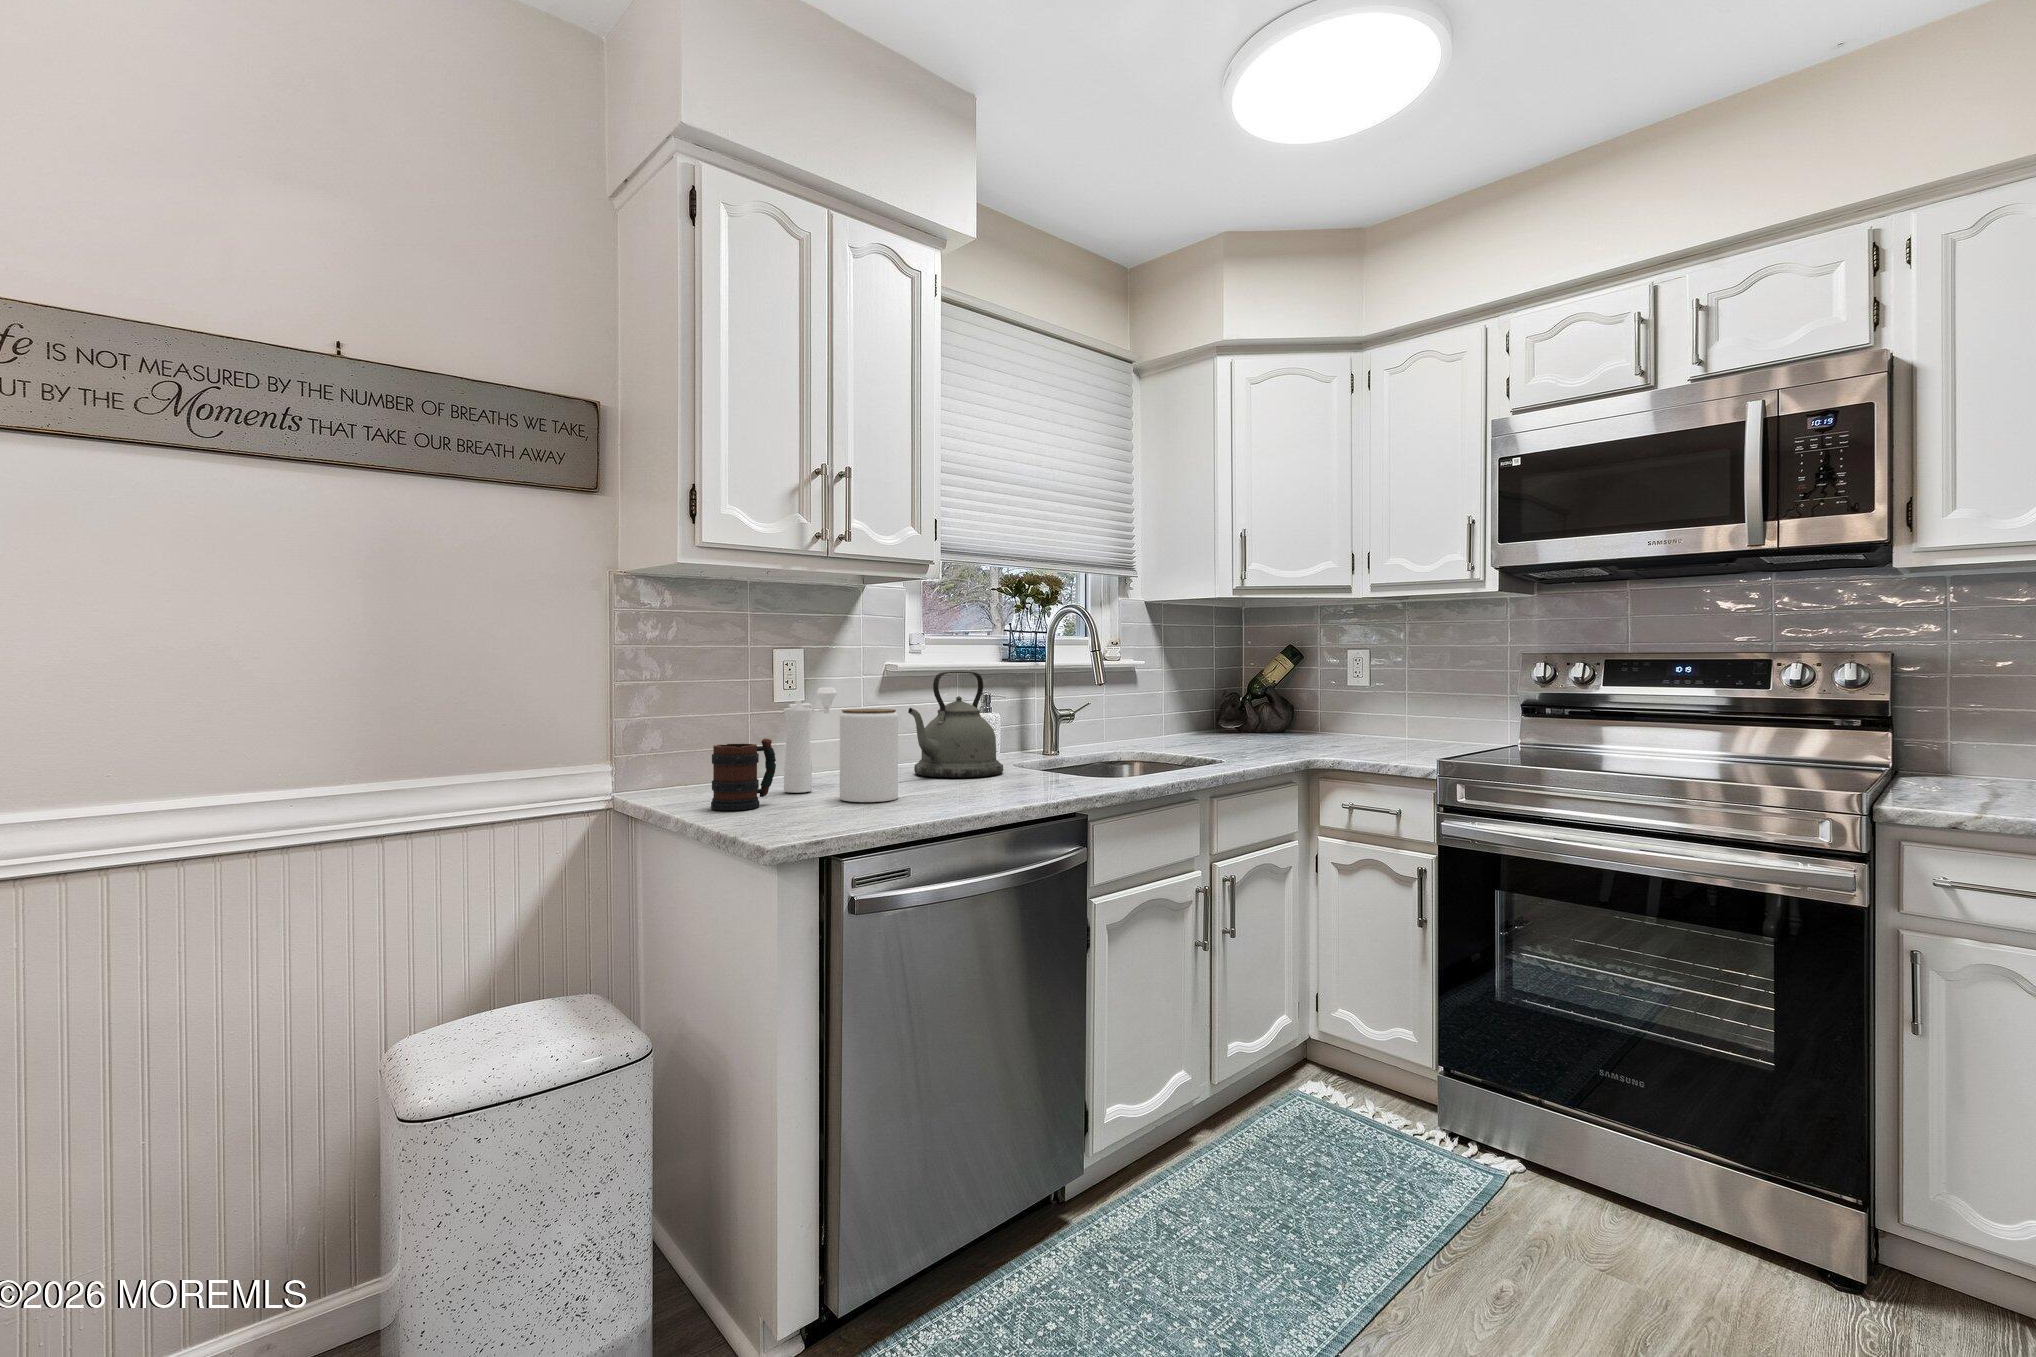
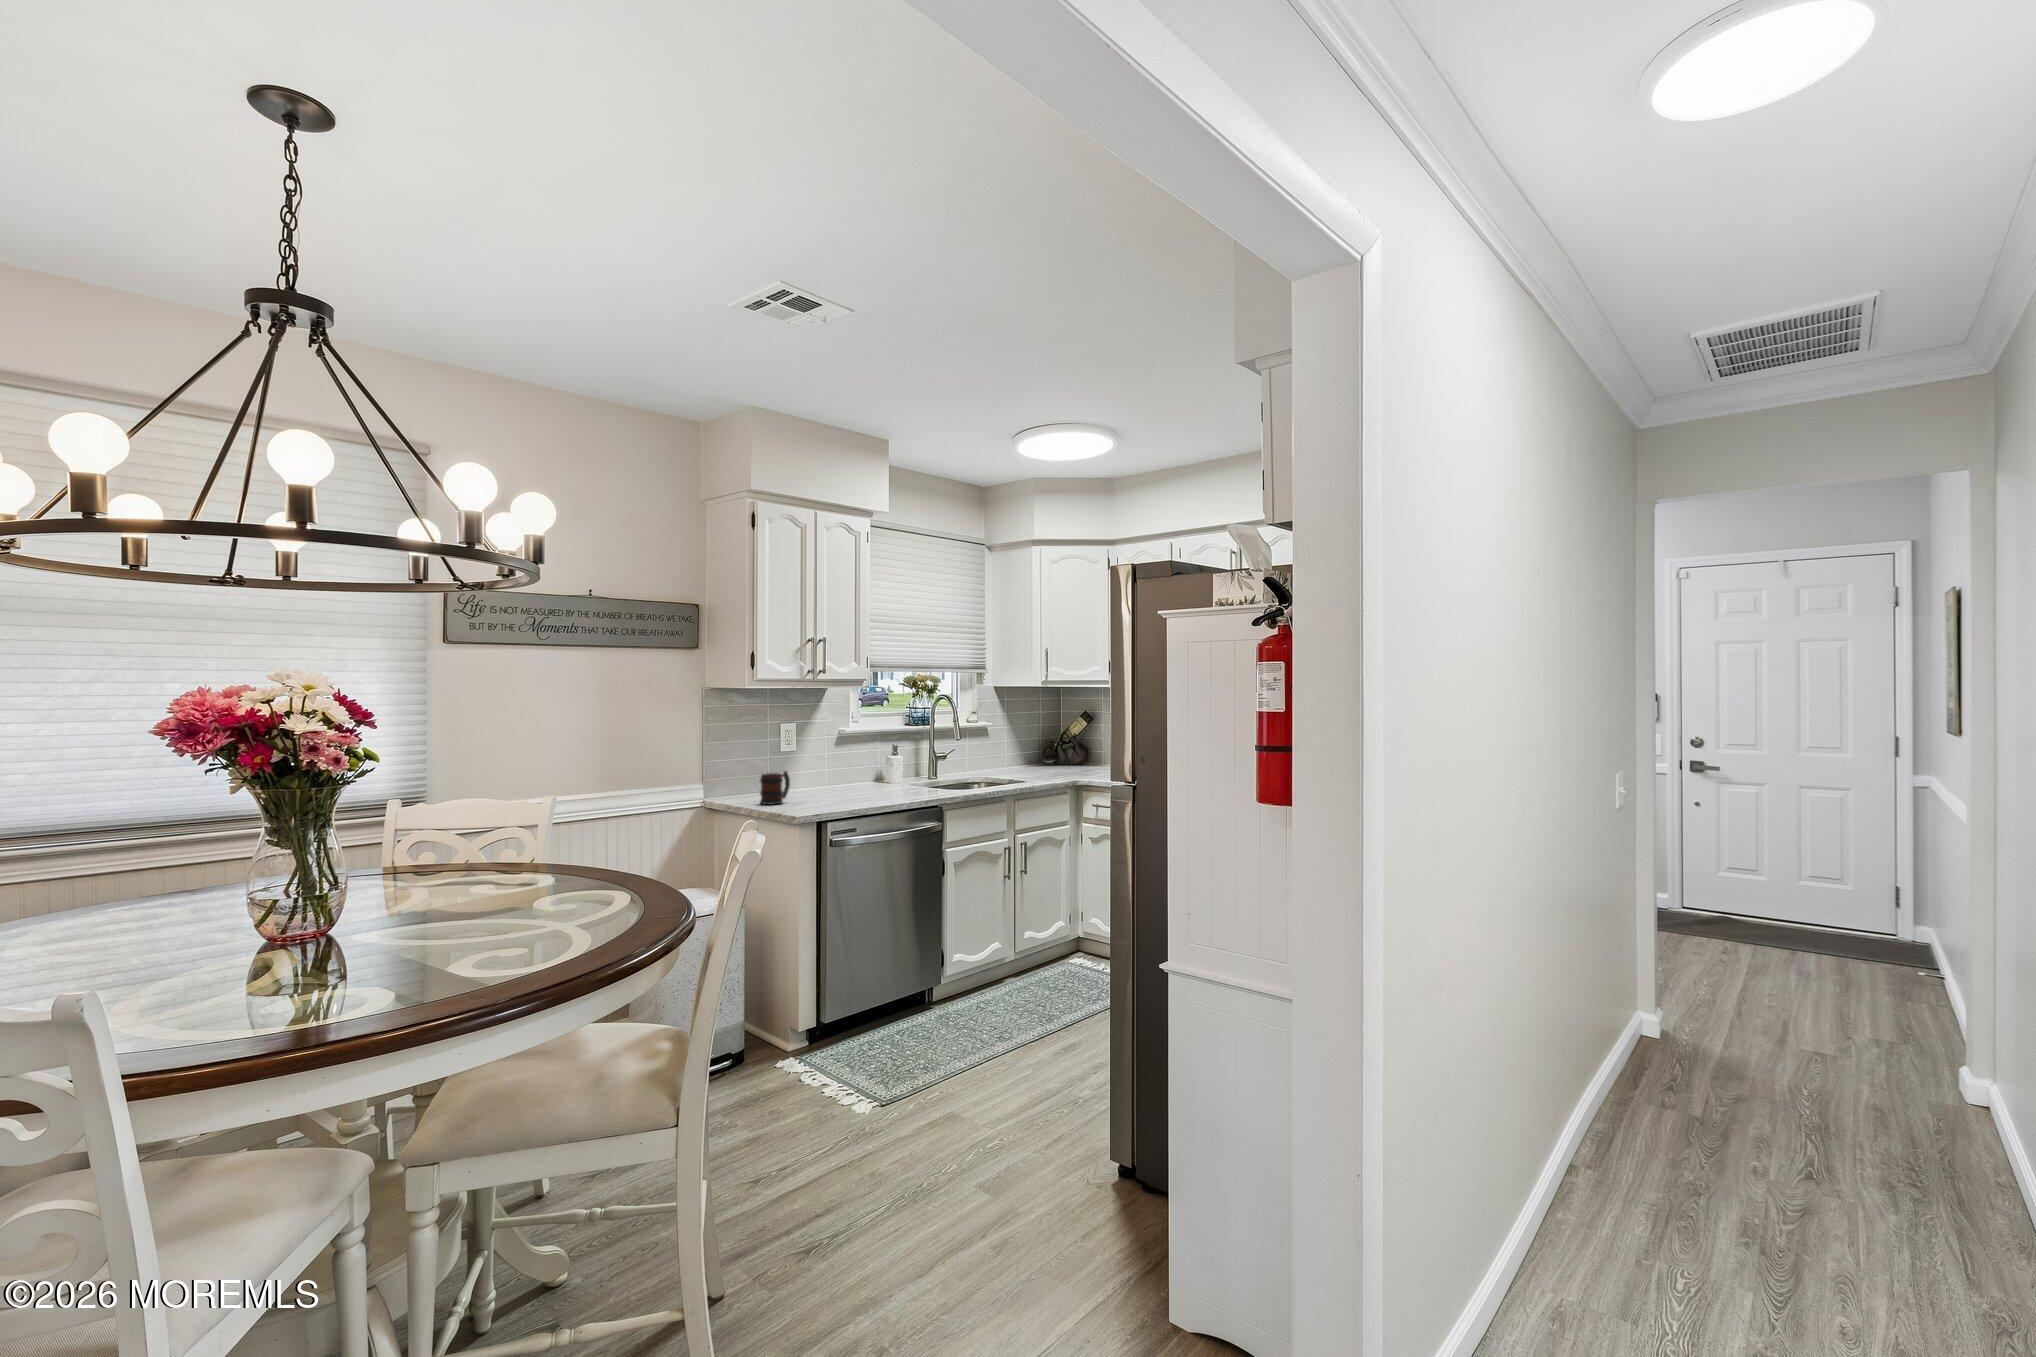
kettle: present [908,672,1003,777] -> none [853,734,904,791]
pepper mill: present [784,688,837,793] -> none [791,745,816,798]
jar: present [840,709,898,802] -> none [821,756,849,801]

